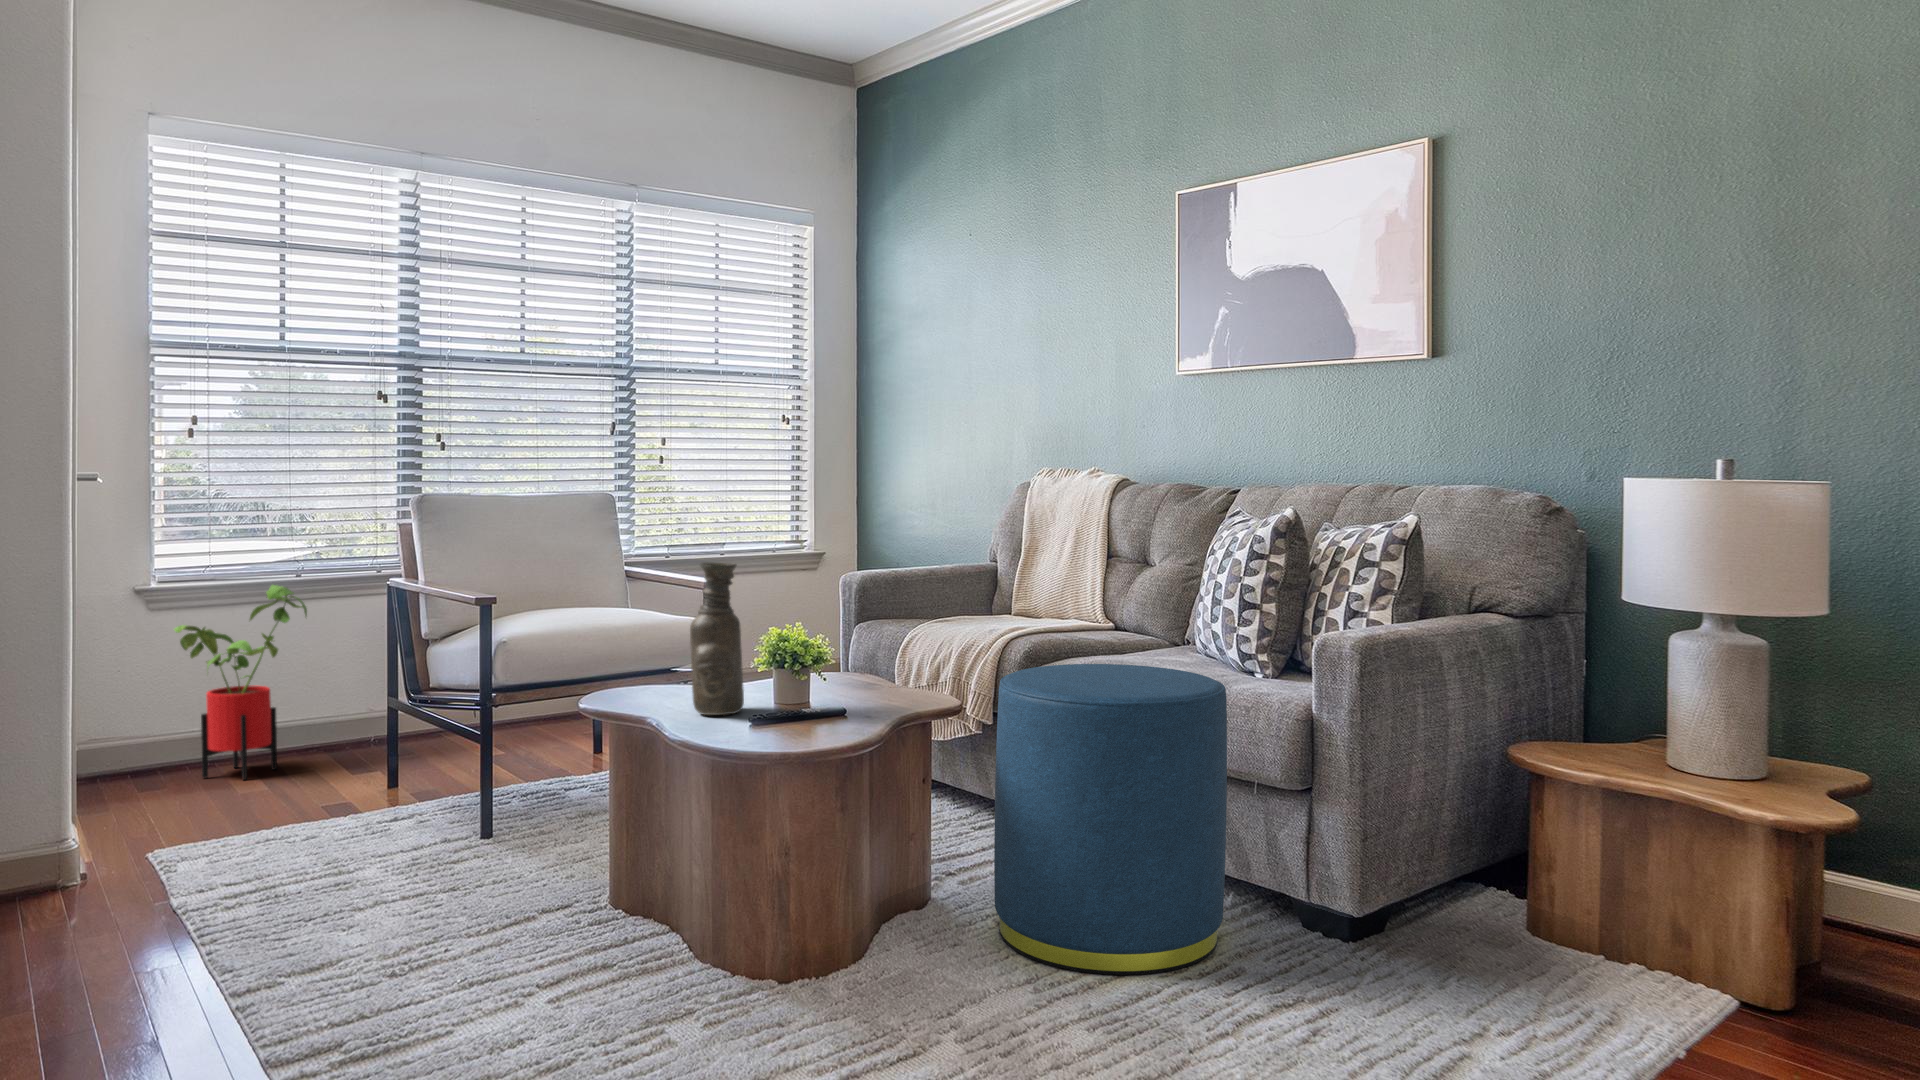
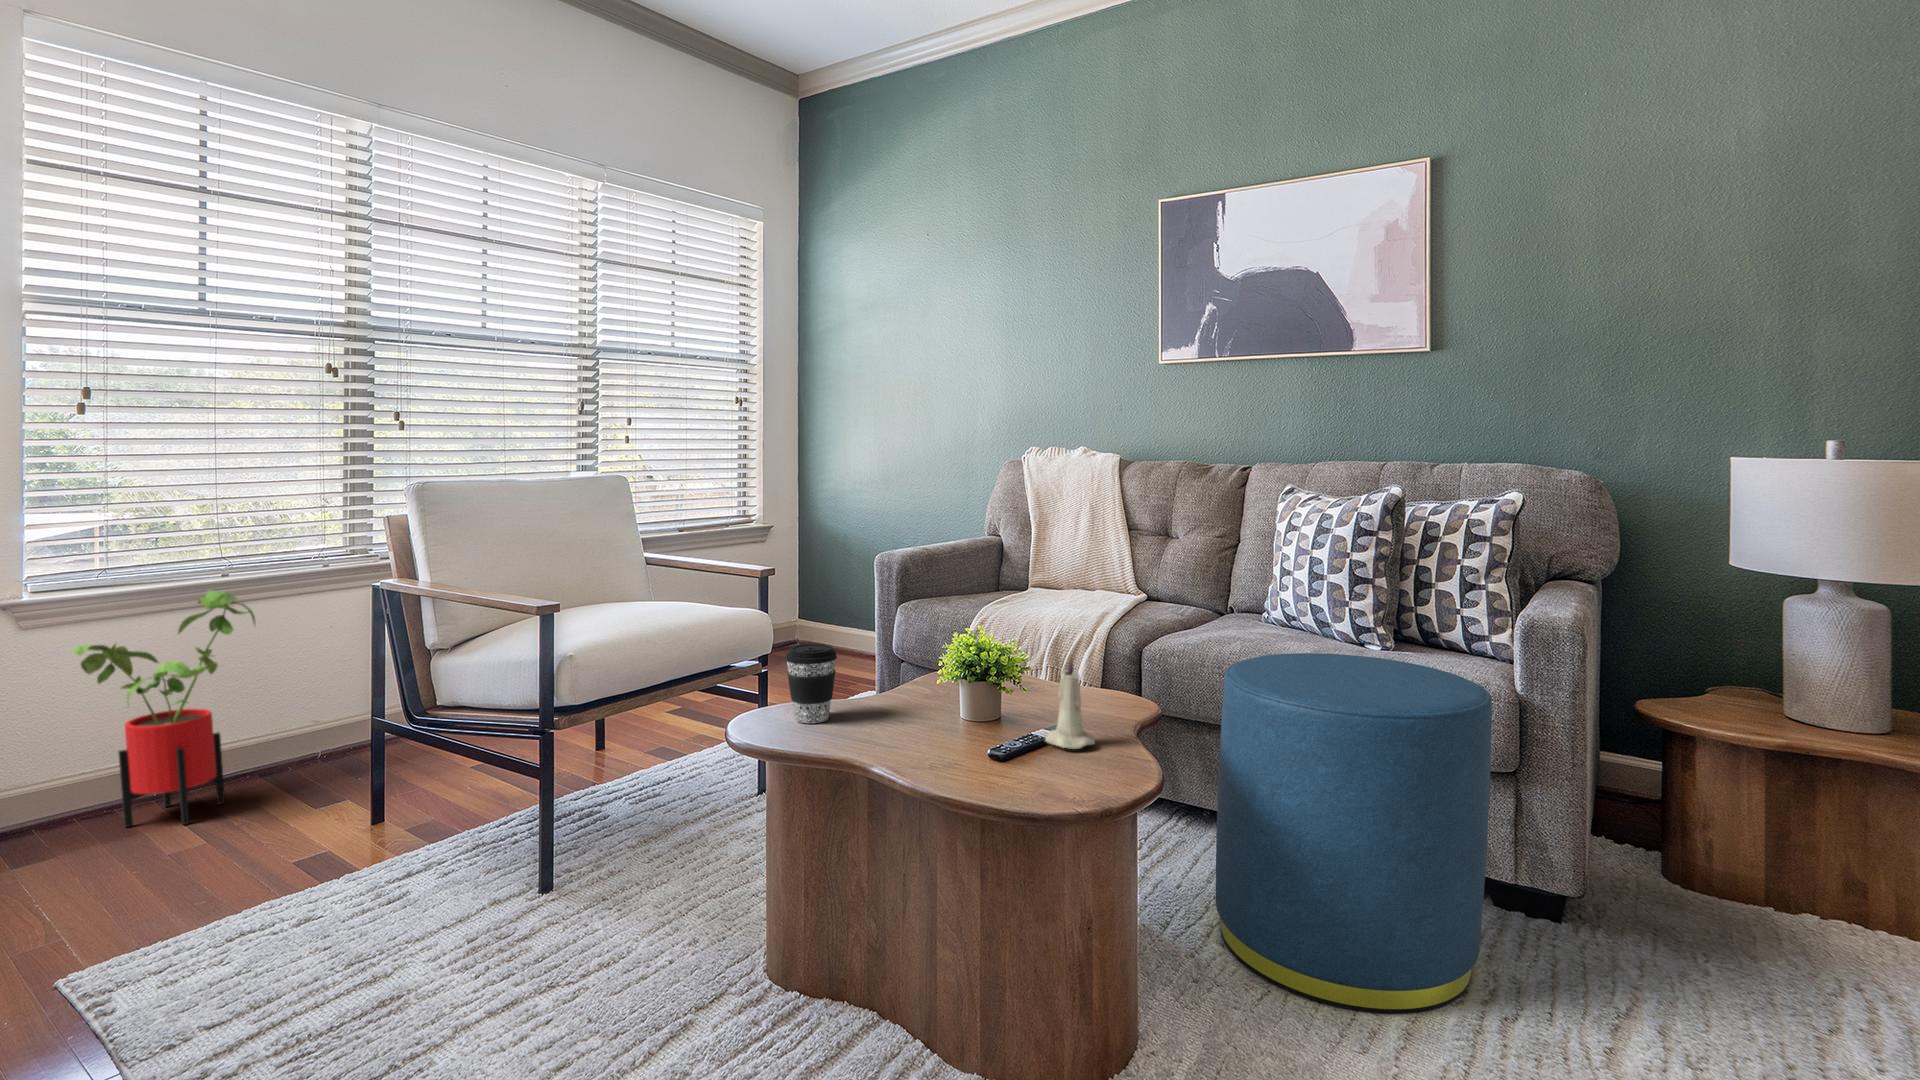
vase: present [690,562,744,715] -> none [884,564,946,750]
coffee cup: none [642,633,687,698] -> present [785,644,837,723]
candle: none [816,641,858,721] -> present [1045,656,1095,749]

